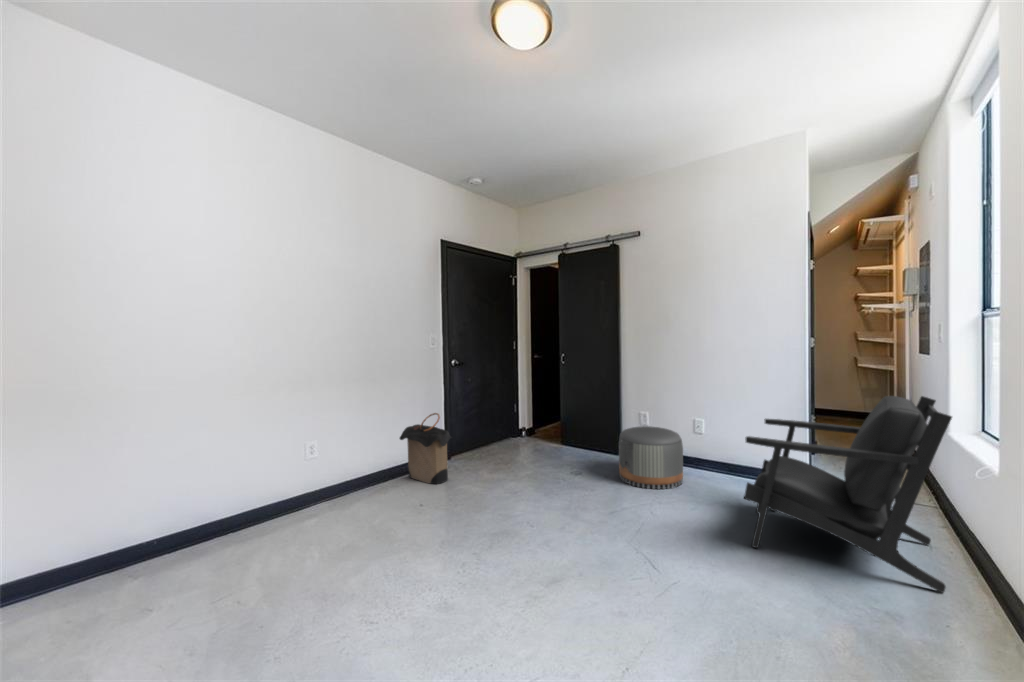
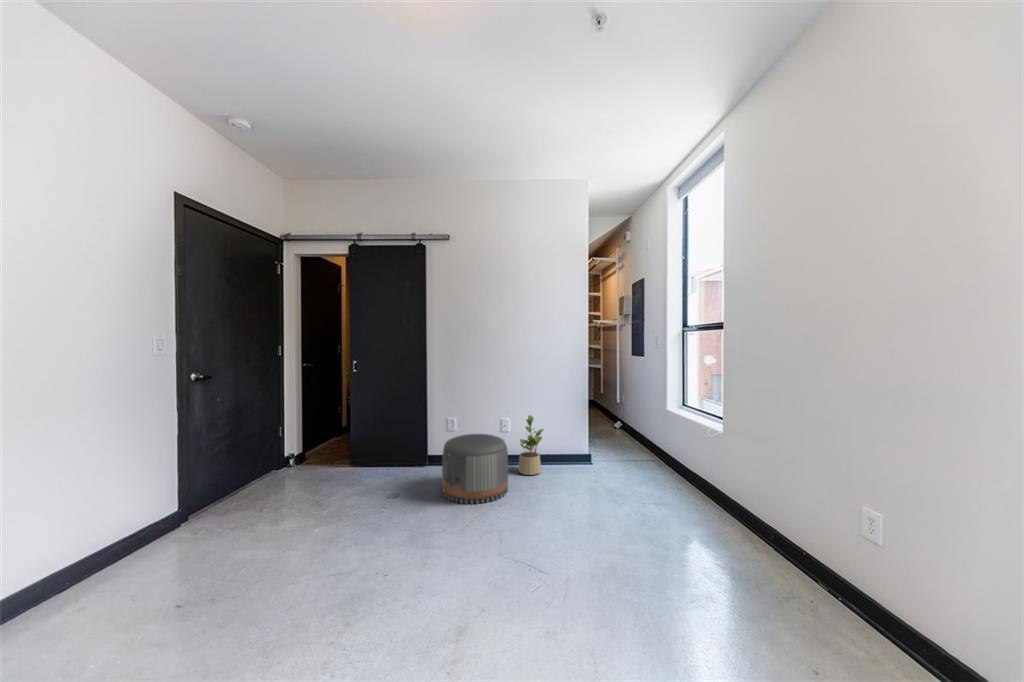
armchair: present [744,396,952,593] -> none [587,383,754,544]
laundry hamper: present [400,413,451,484] -> none [65,462,202,592]
potted plant: none [707,416,740,479] -> present [518,415,543,475]

